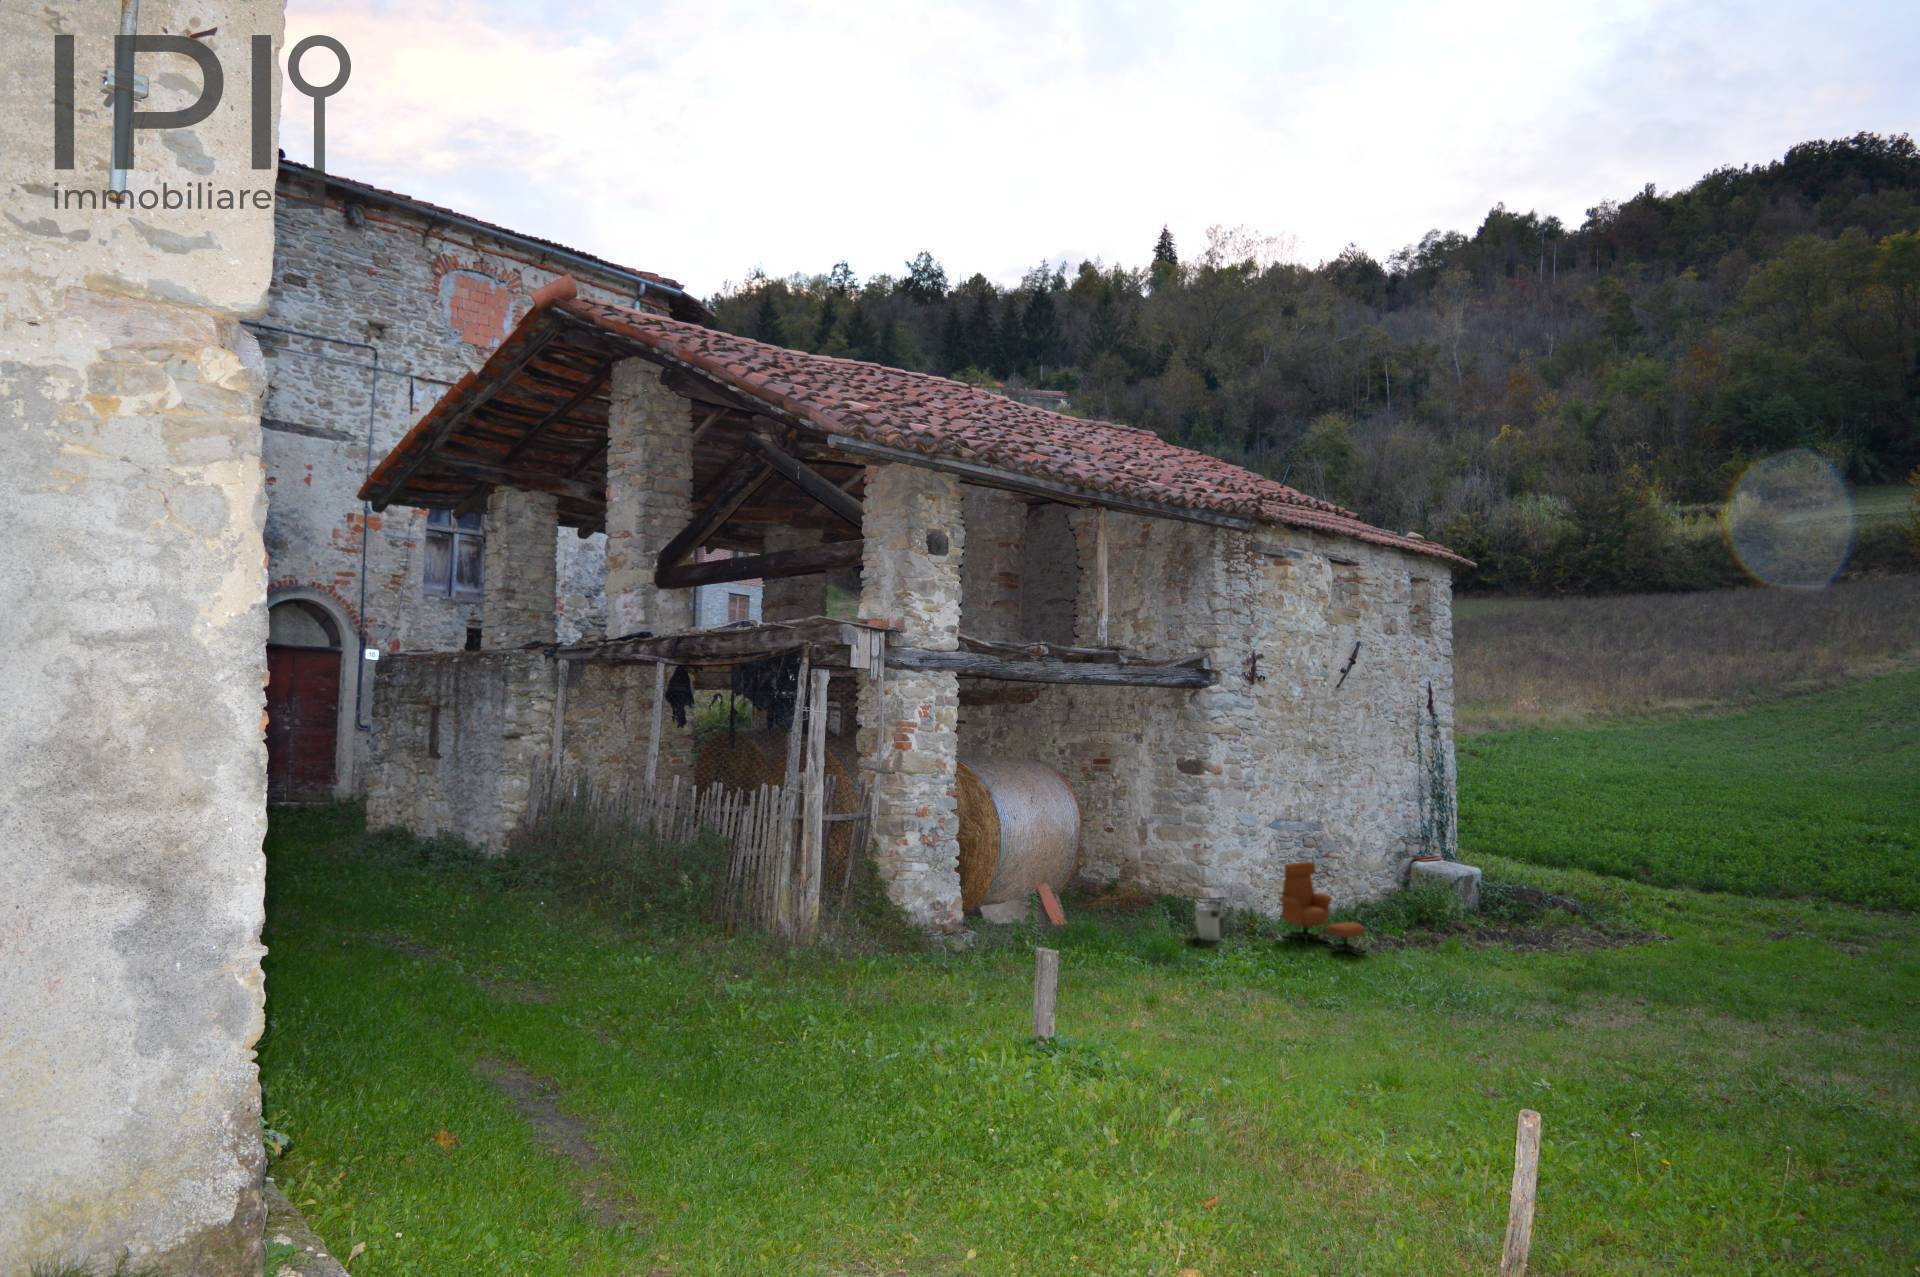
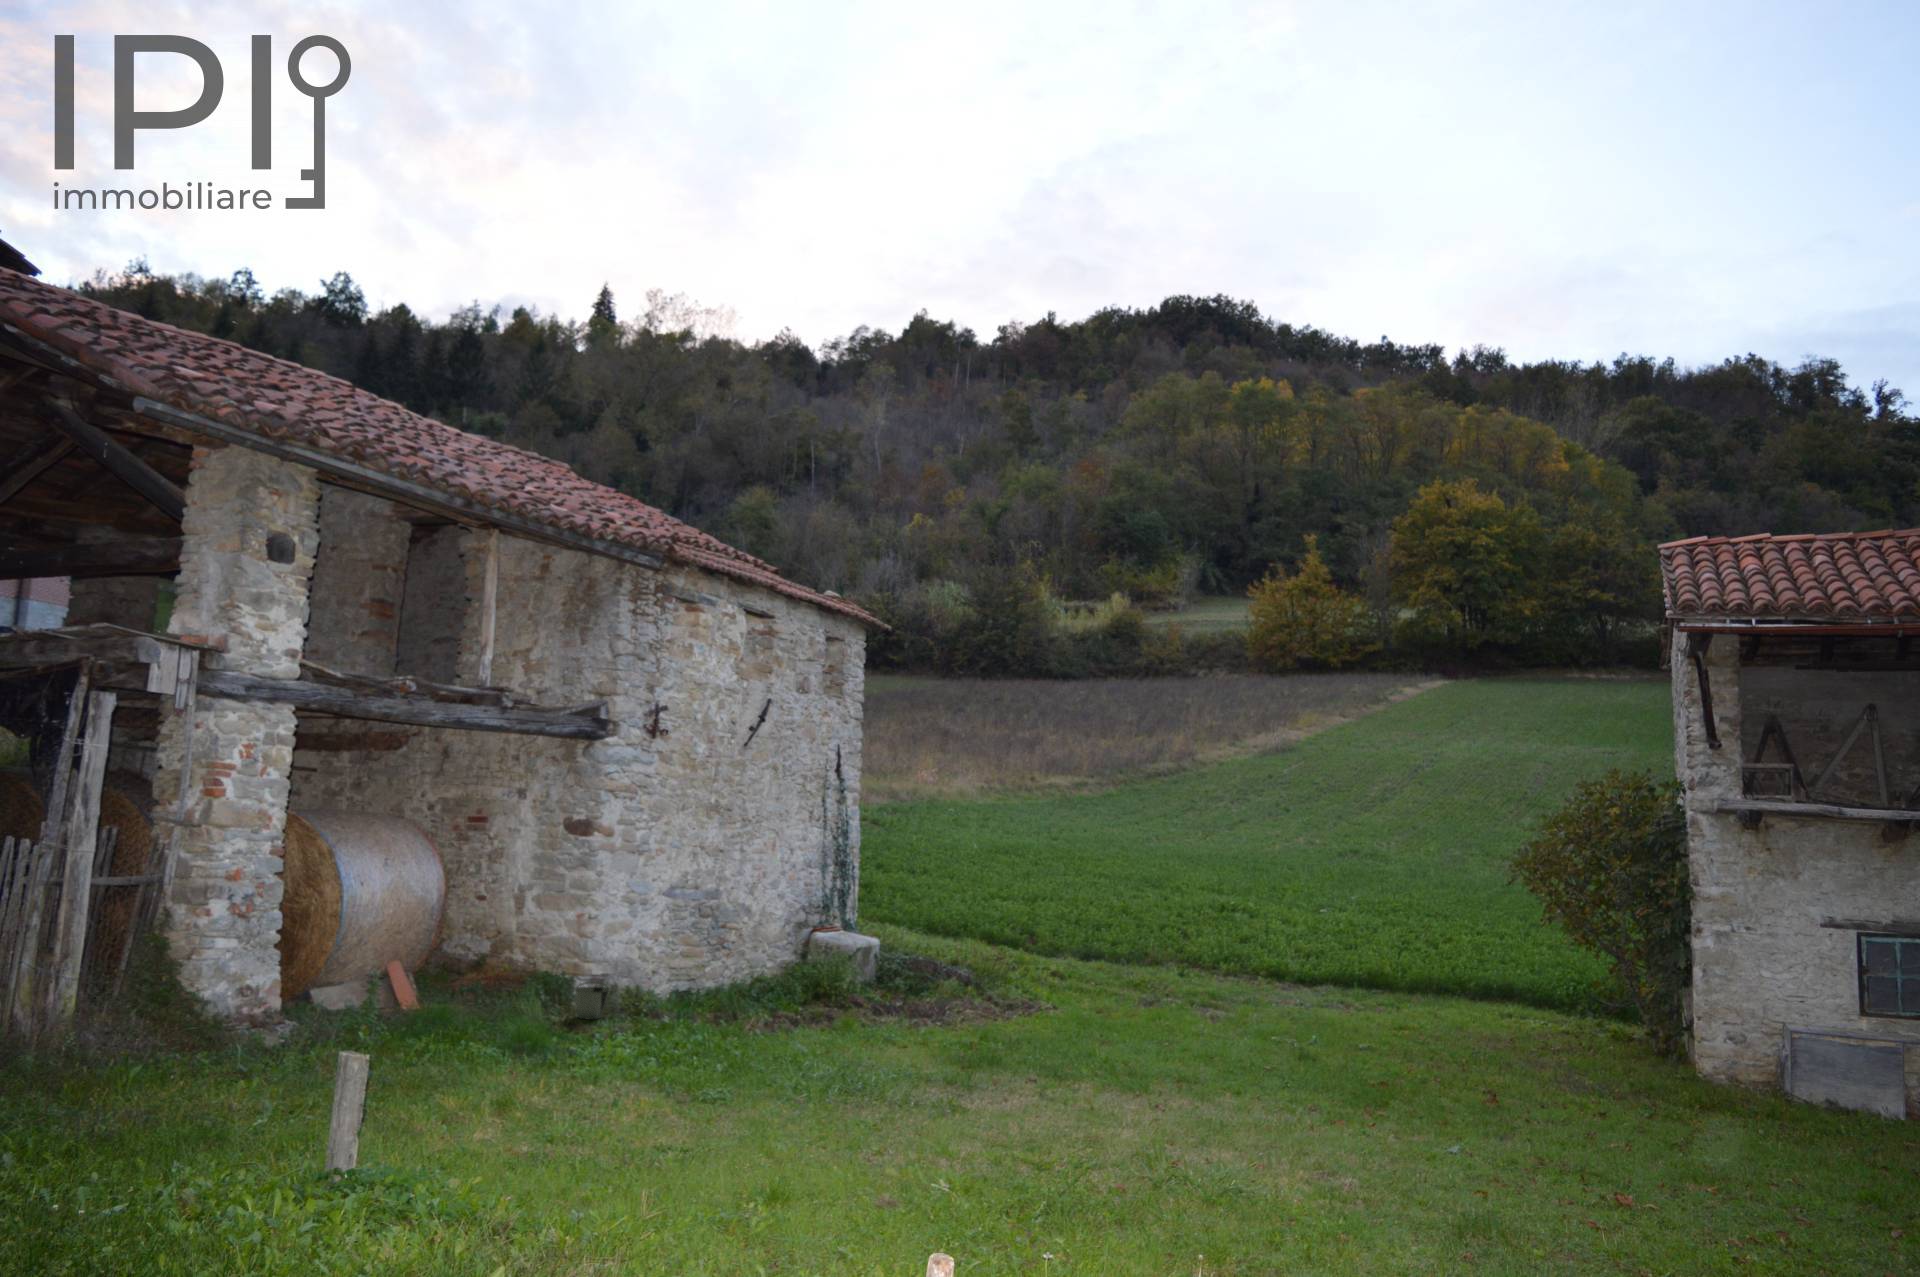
lounge chair: present [1279,862,1366,956] -> none [669,929,755,1021]

